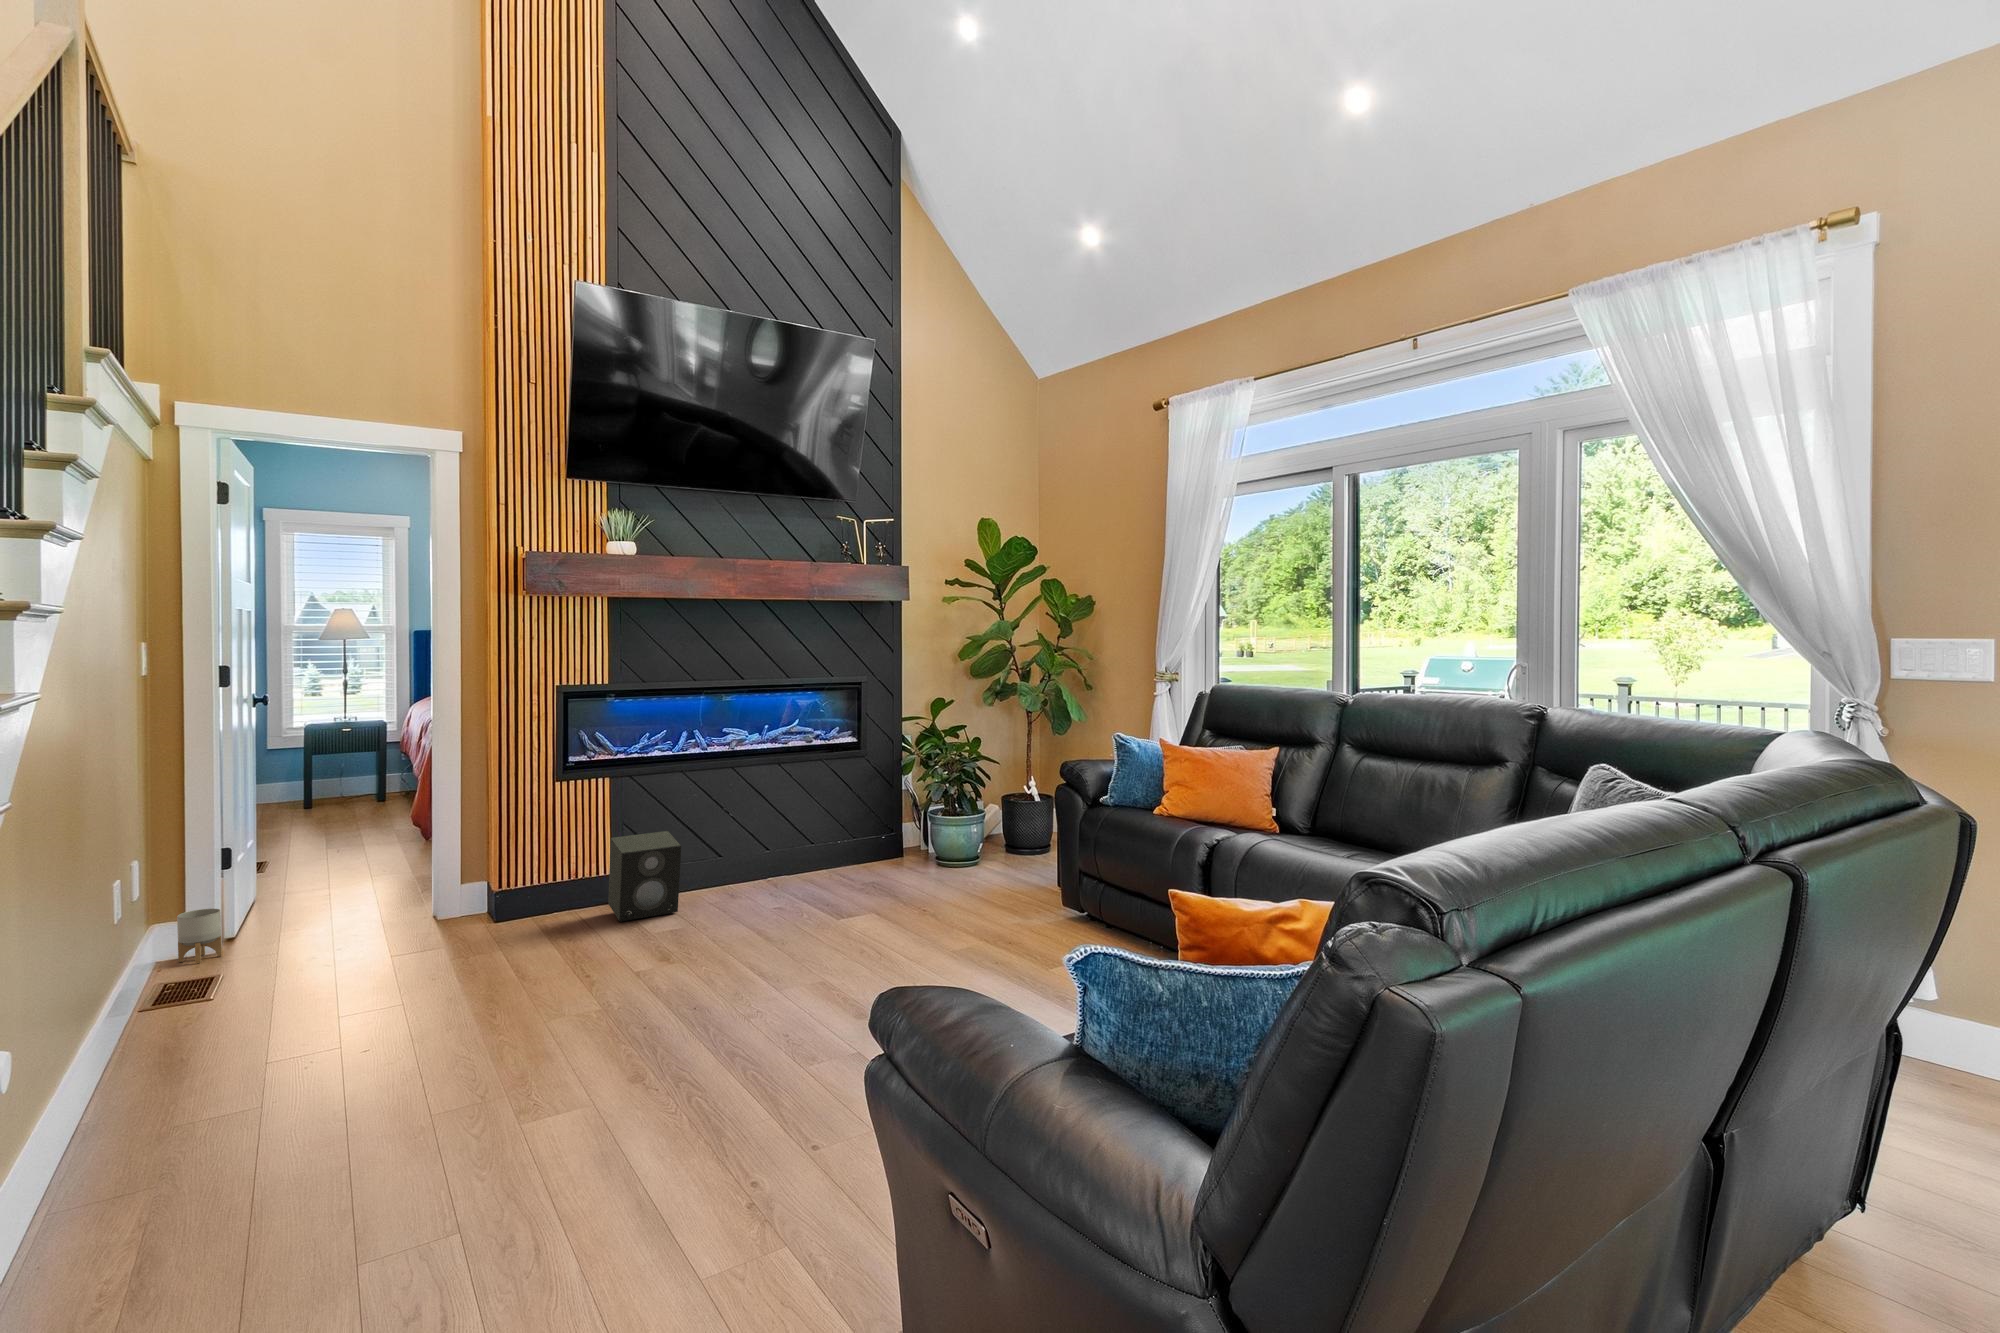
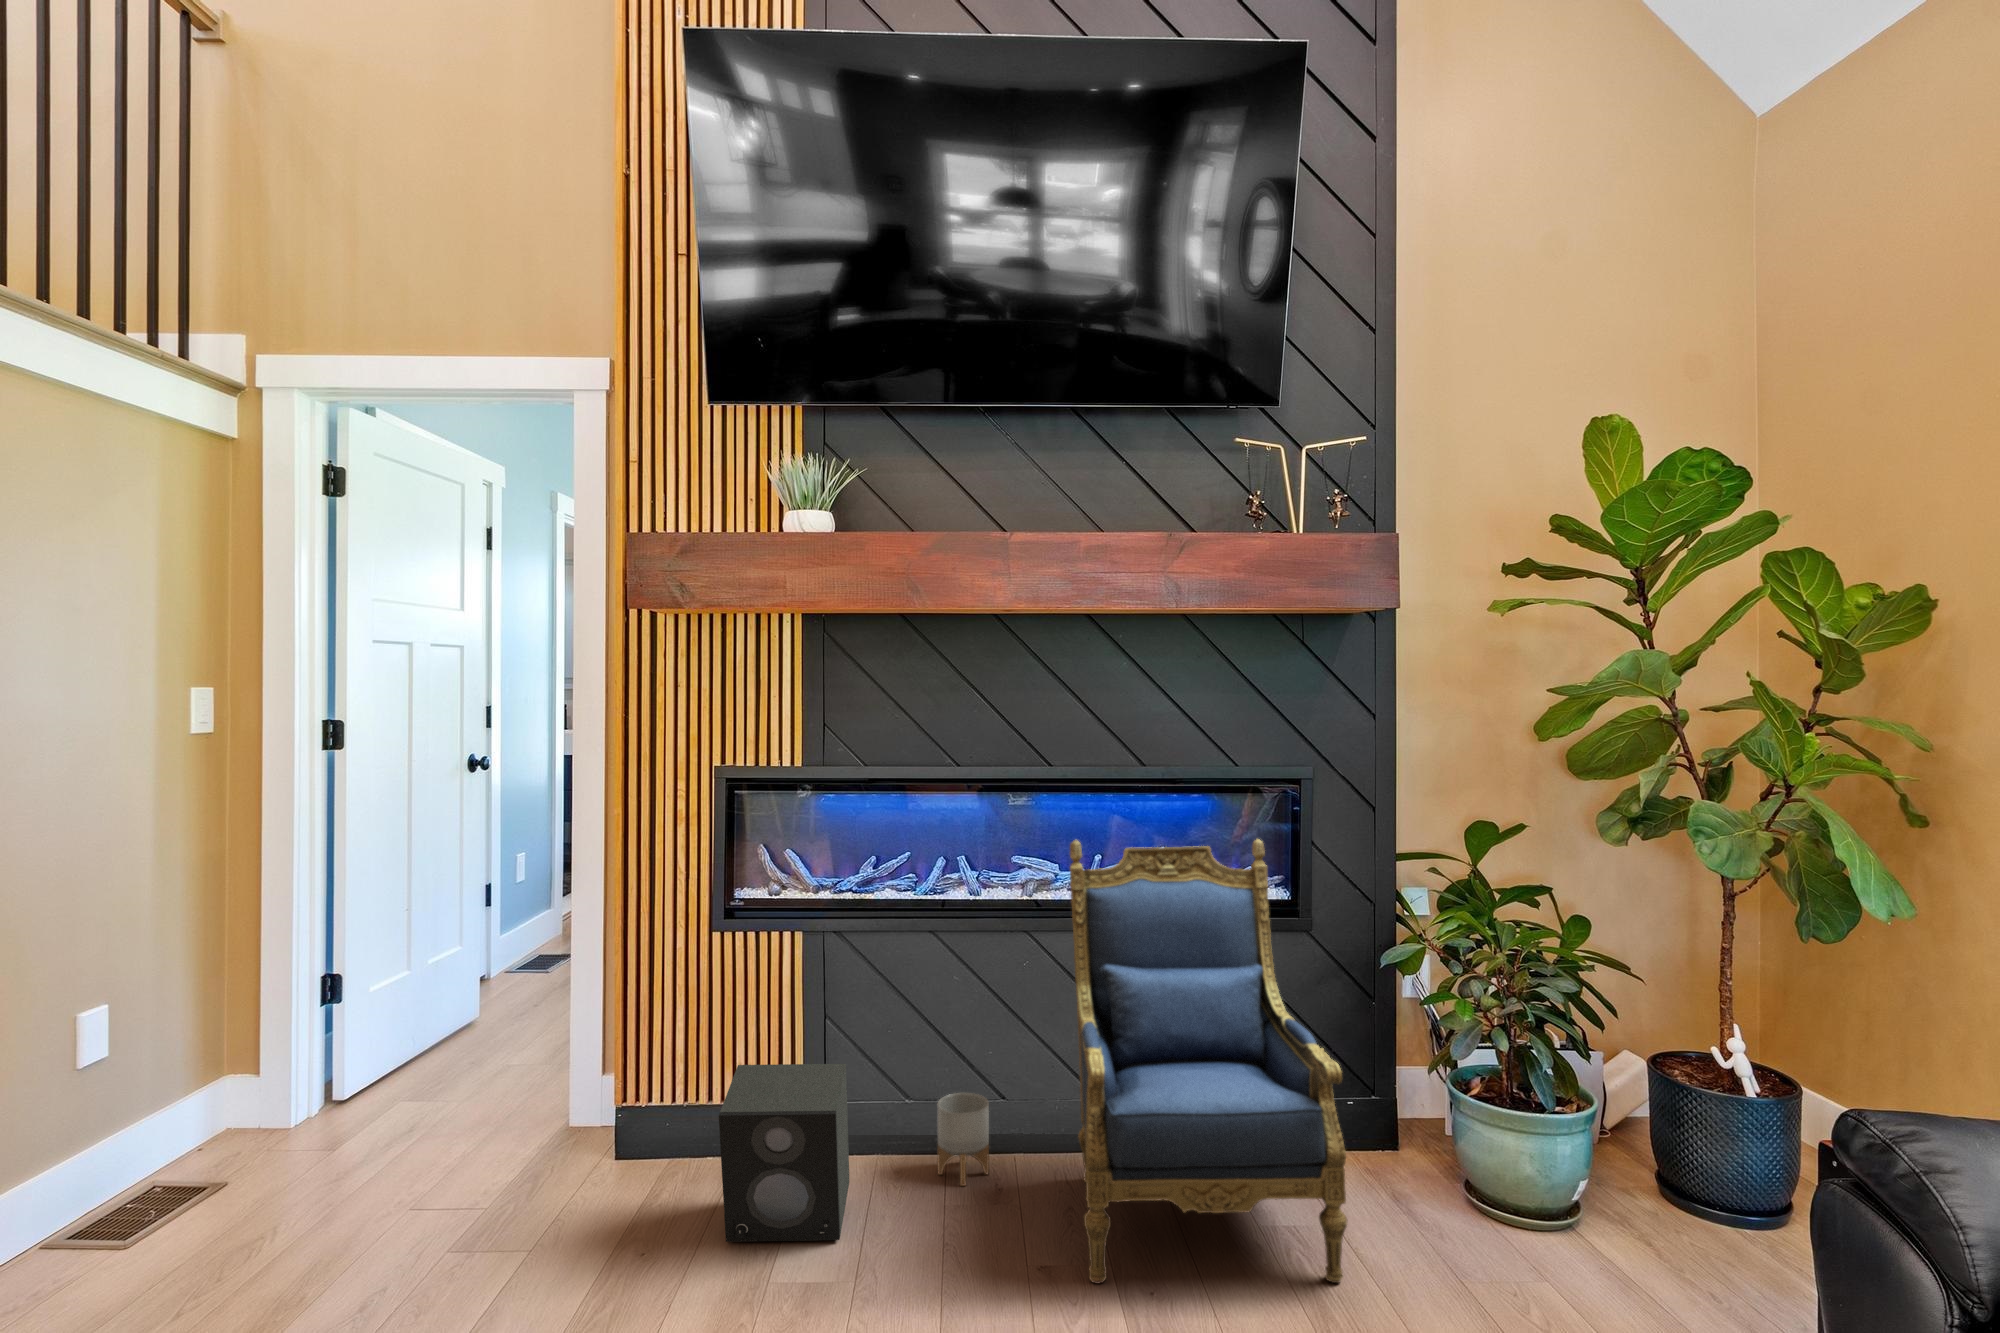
armchair: none [759,697,905,901] -> present [1070,839,1347,1283]
planter: present [177,909,222,964] -> present [937,1093,989,1186]

